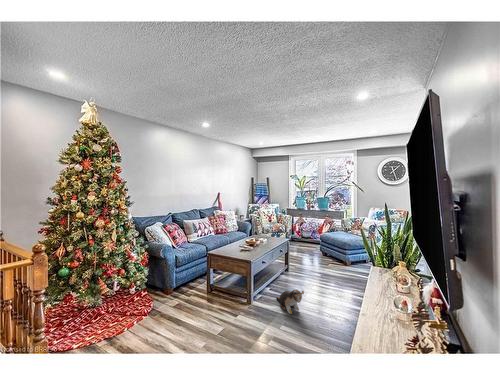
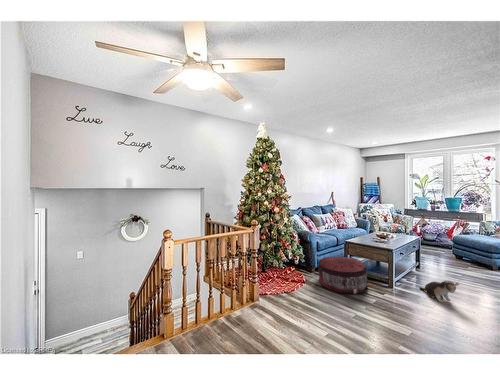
pouf: none [163,273,220,326] -> present [318,257,368,294]

